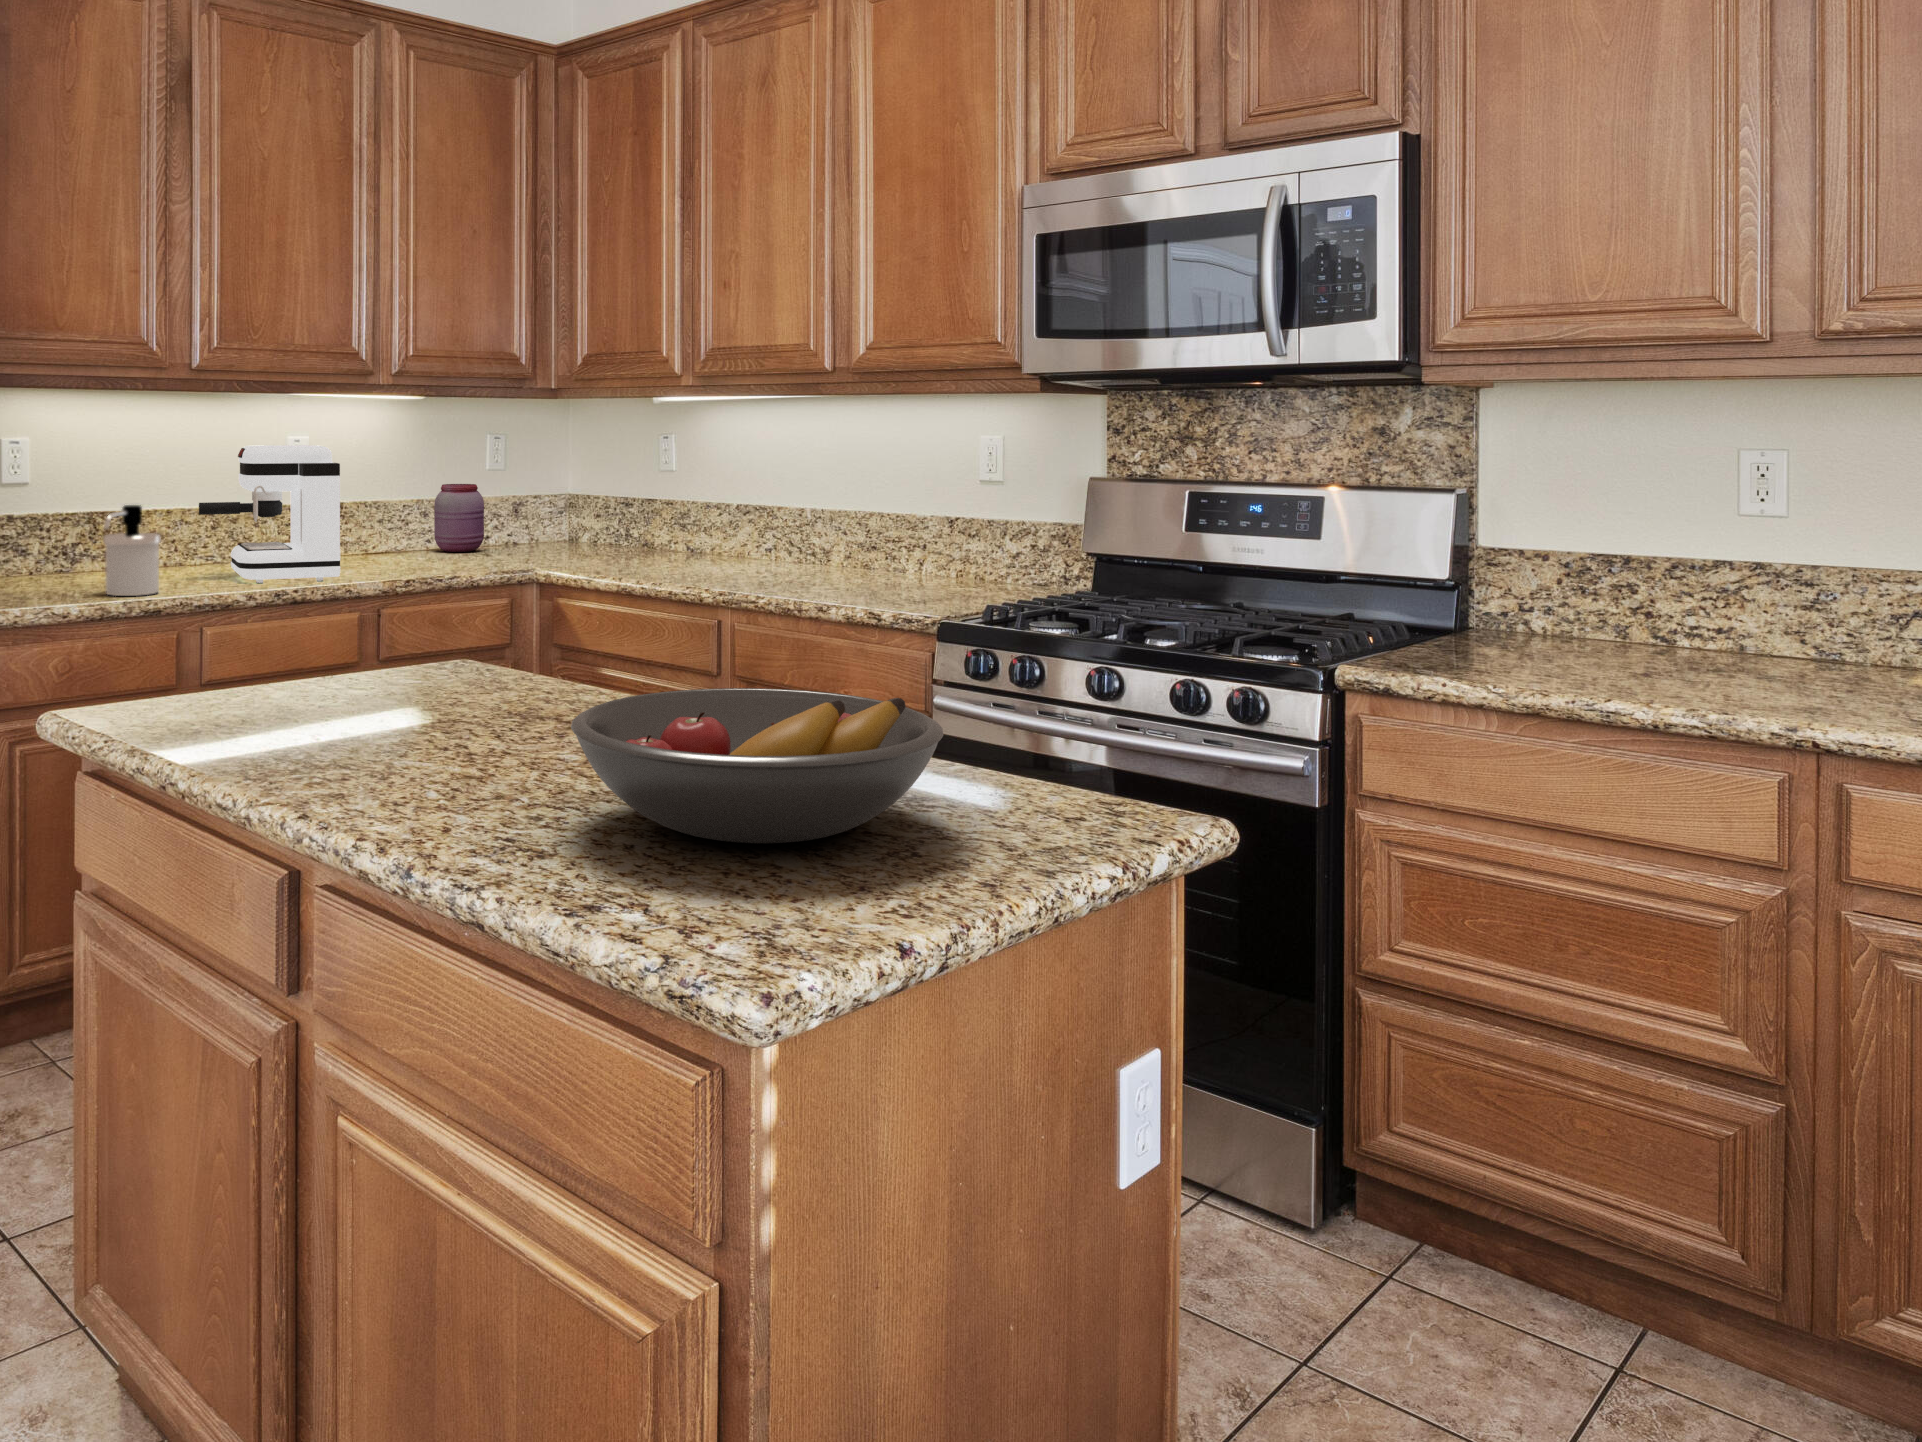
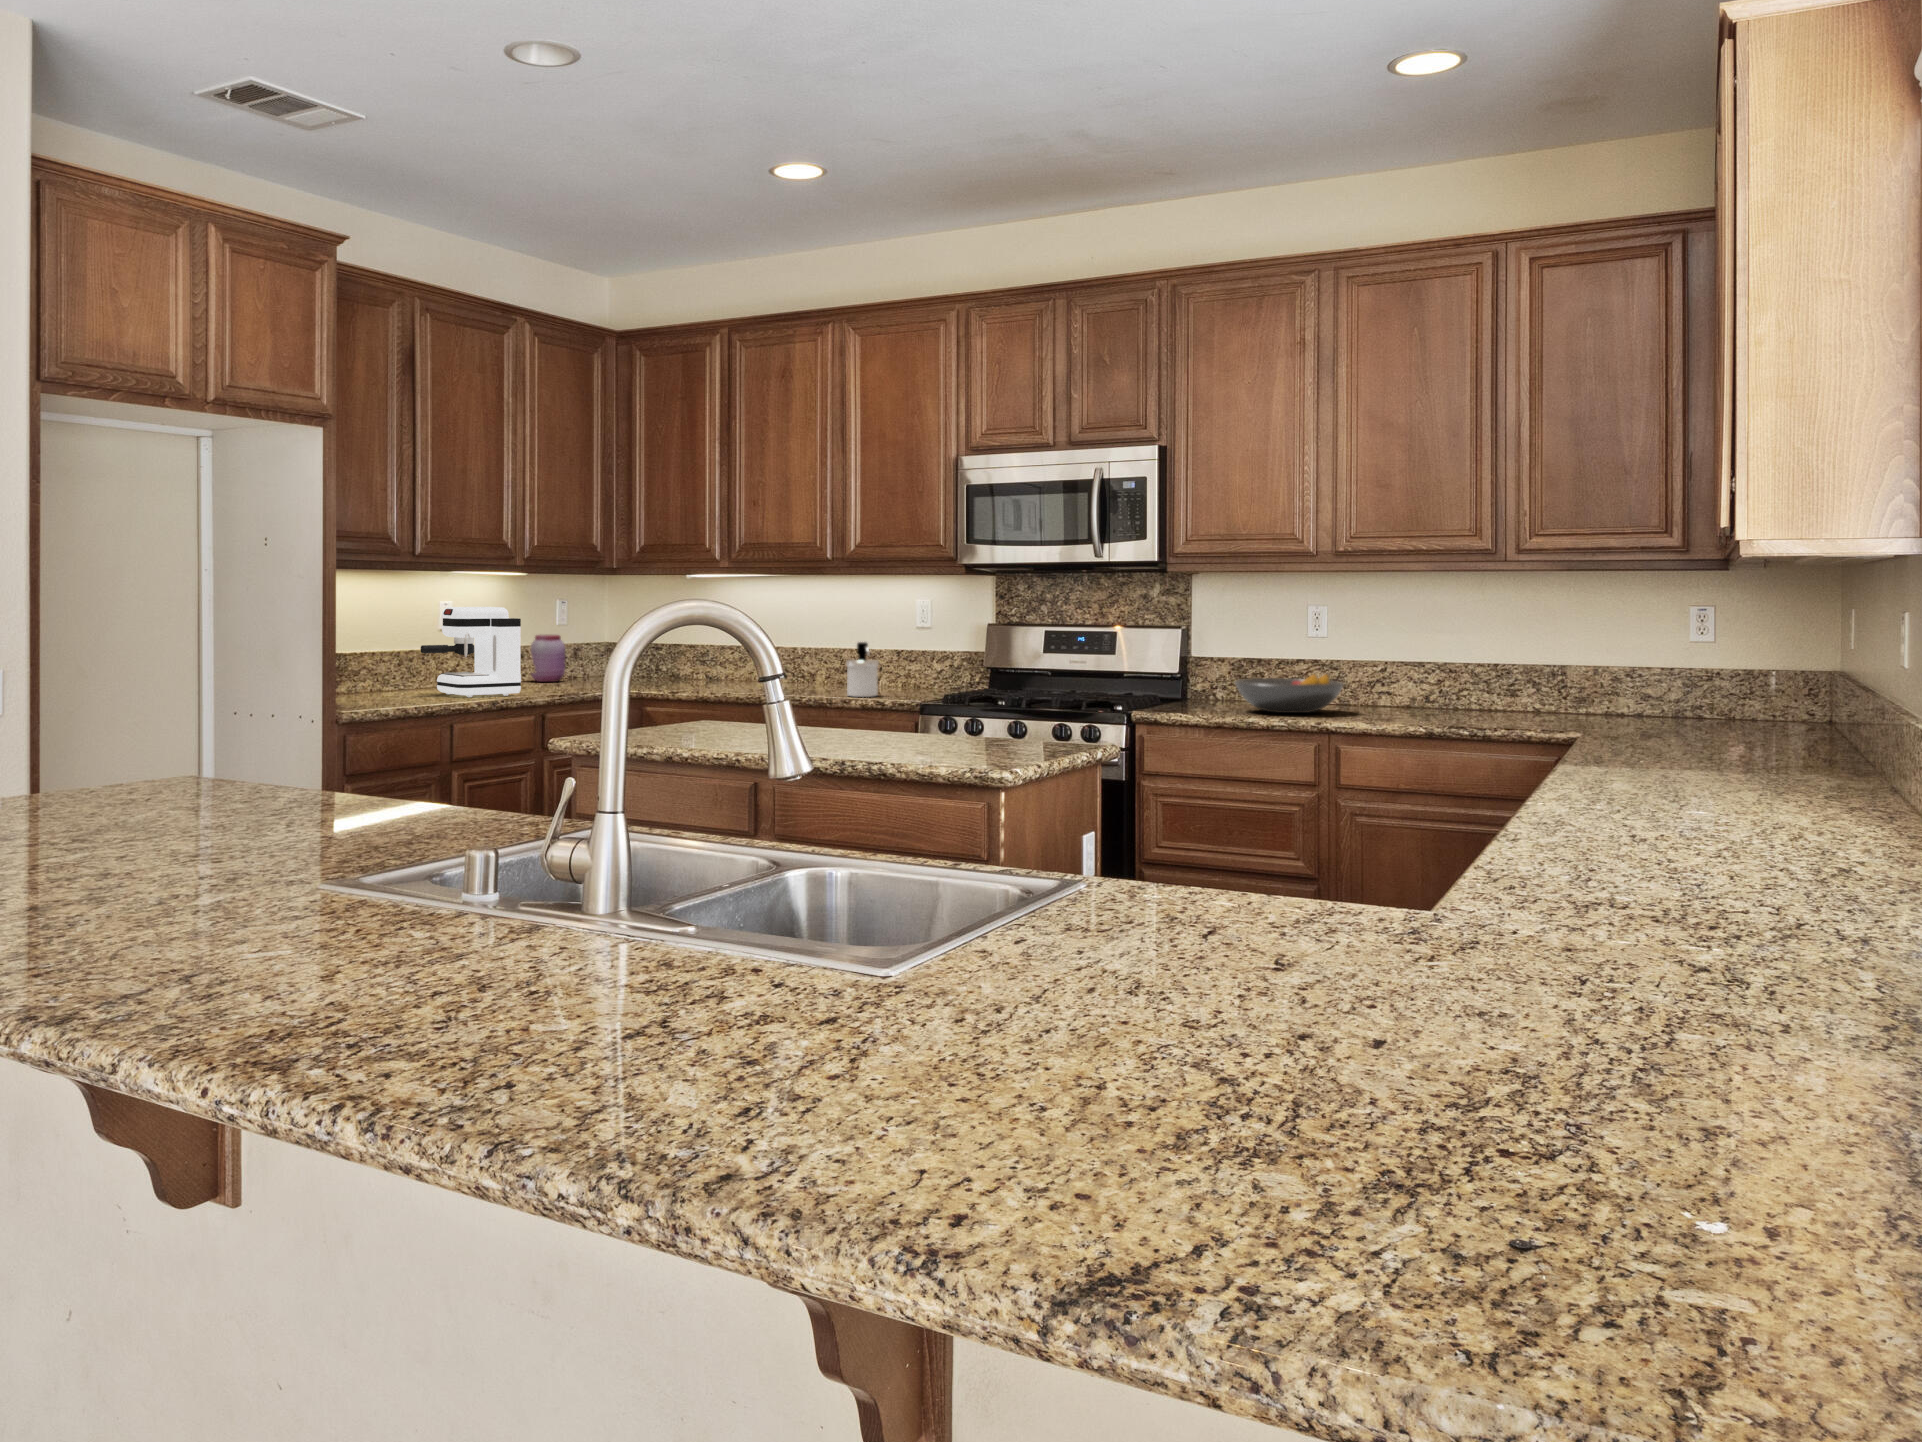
soap dispenser: present [104,505,161,596] -> present [846,642,879,697]
fruit bowl: present [571,688,944,843] -> present [1235,674,1343,713]

